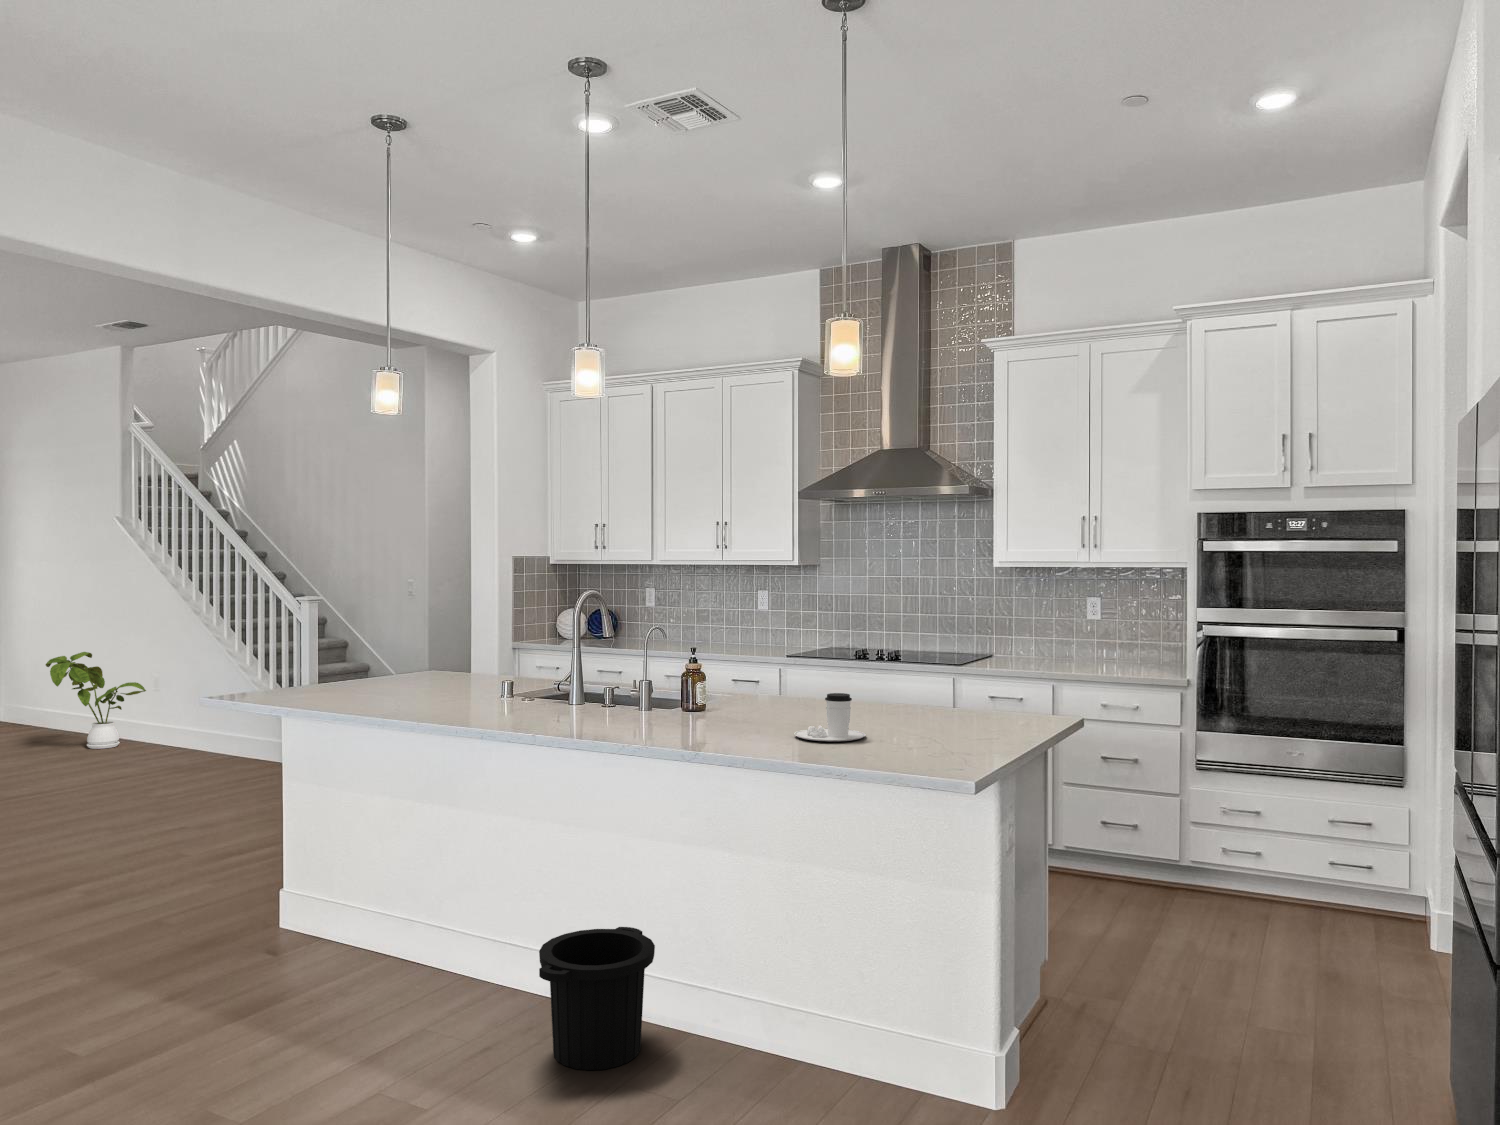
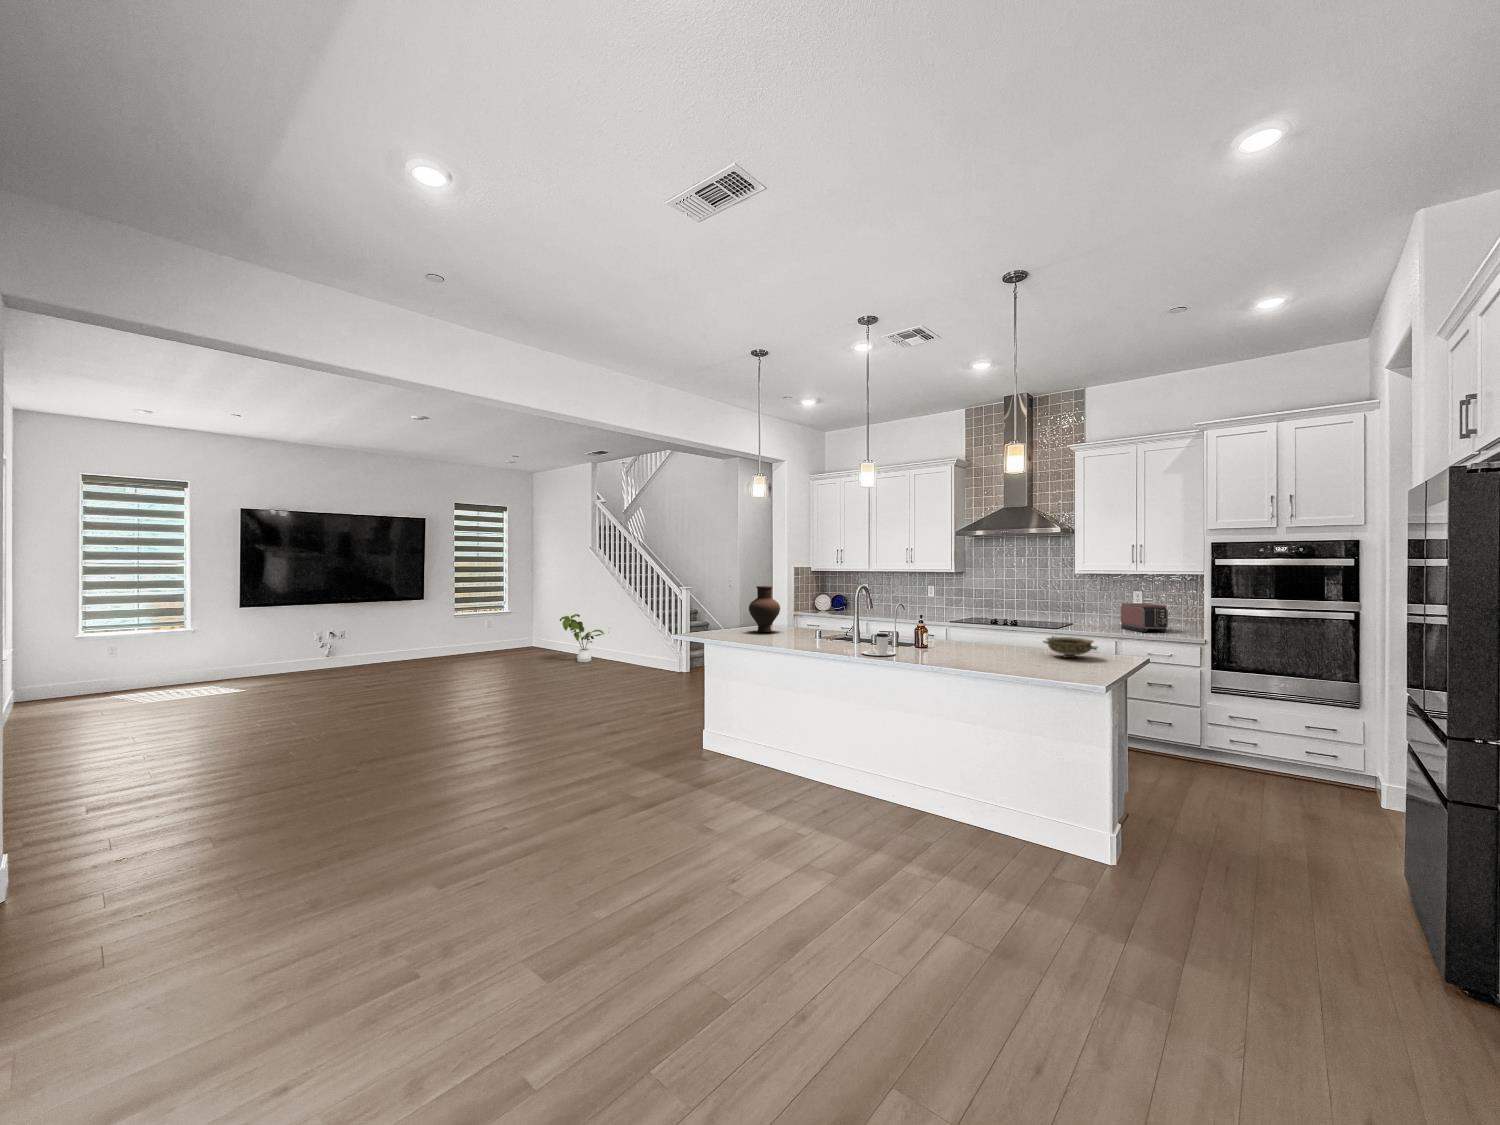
vase: none [378,593,443,684] -> present [749,586,780,632]
toaster: none [1064,617,1134,667] -> present [1121,603,1168,632]
ceramic bowl: none [903,683,993,722] -> present [1043,637,1098,658]
coffee cup: present [794,693,866,741] -> present [861,633,896,656]
trash can: present [539,927,655,1070] -> none [852,758,911,828]

